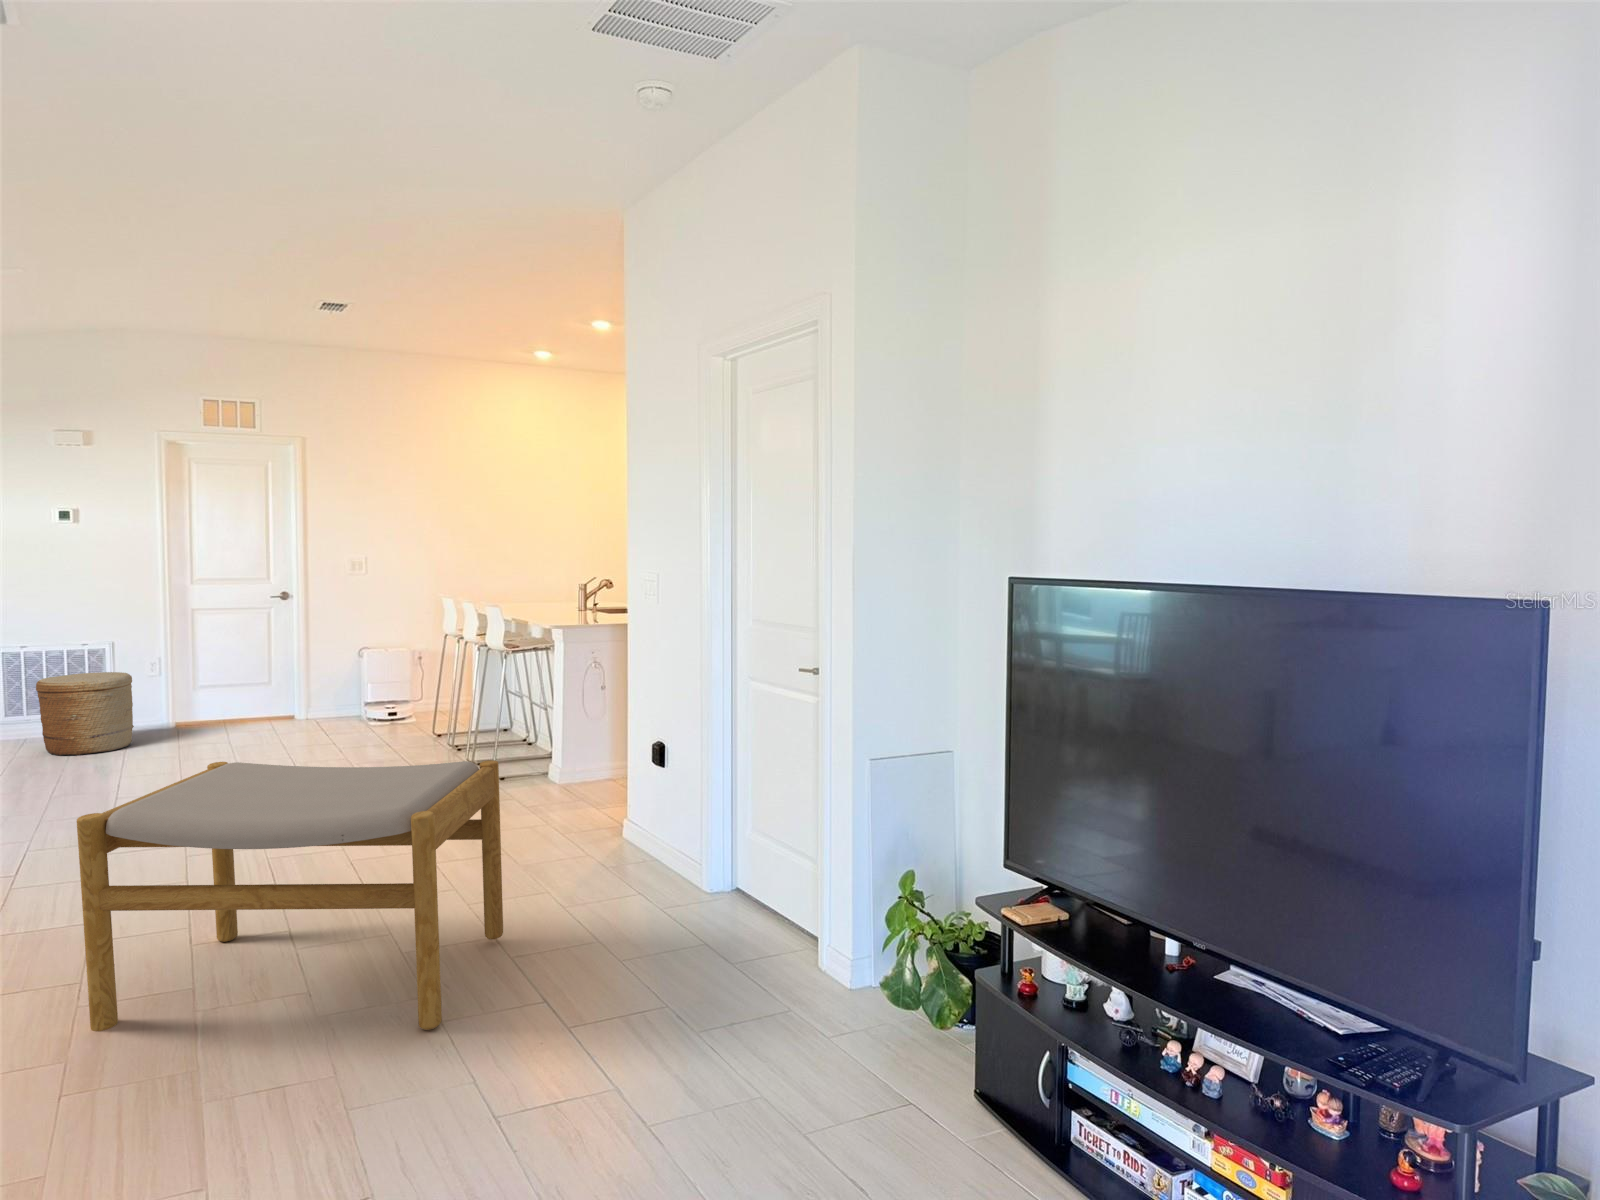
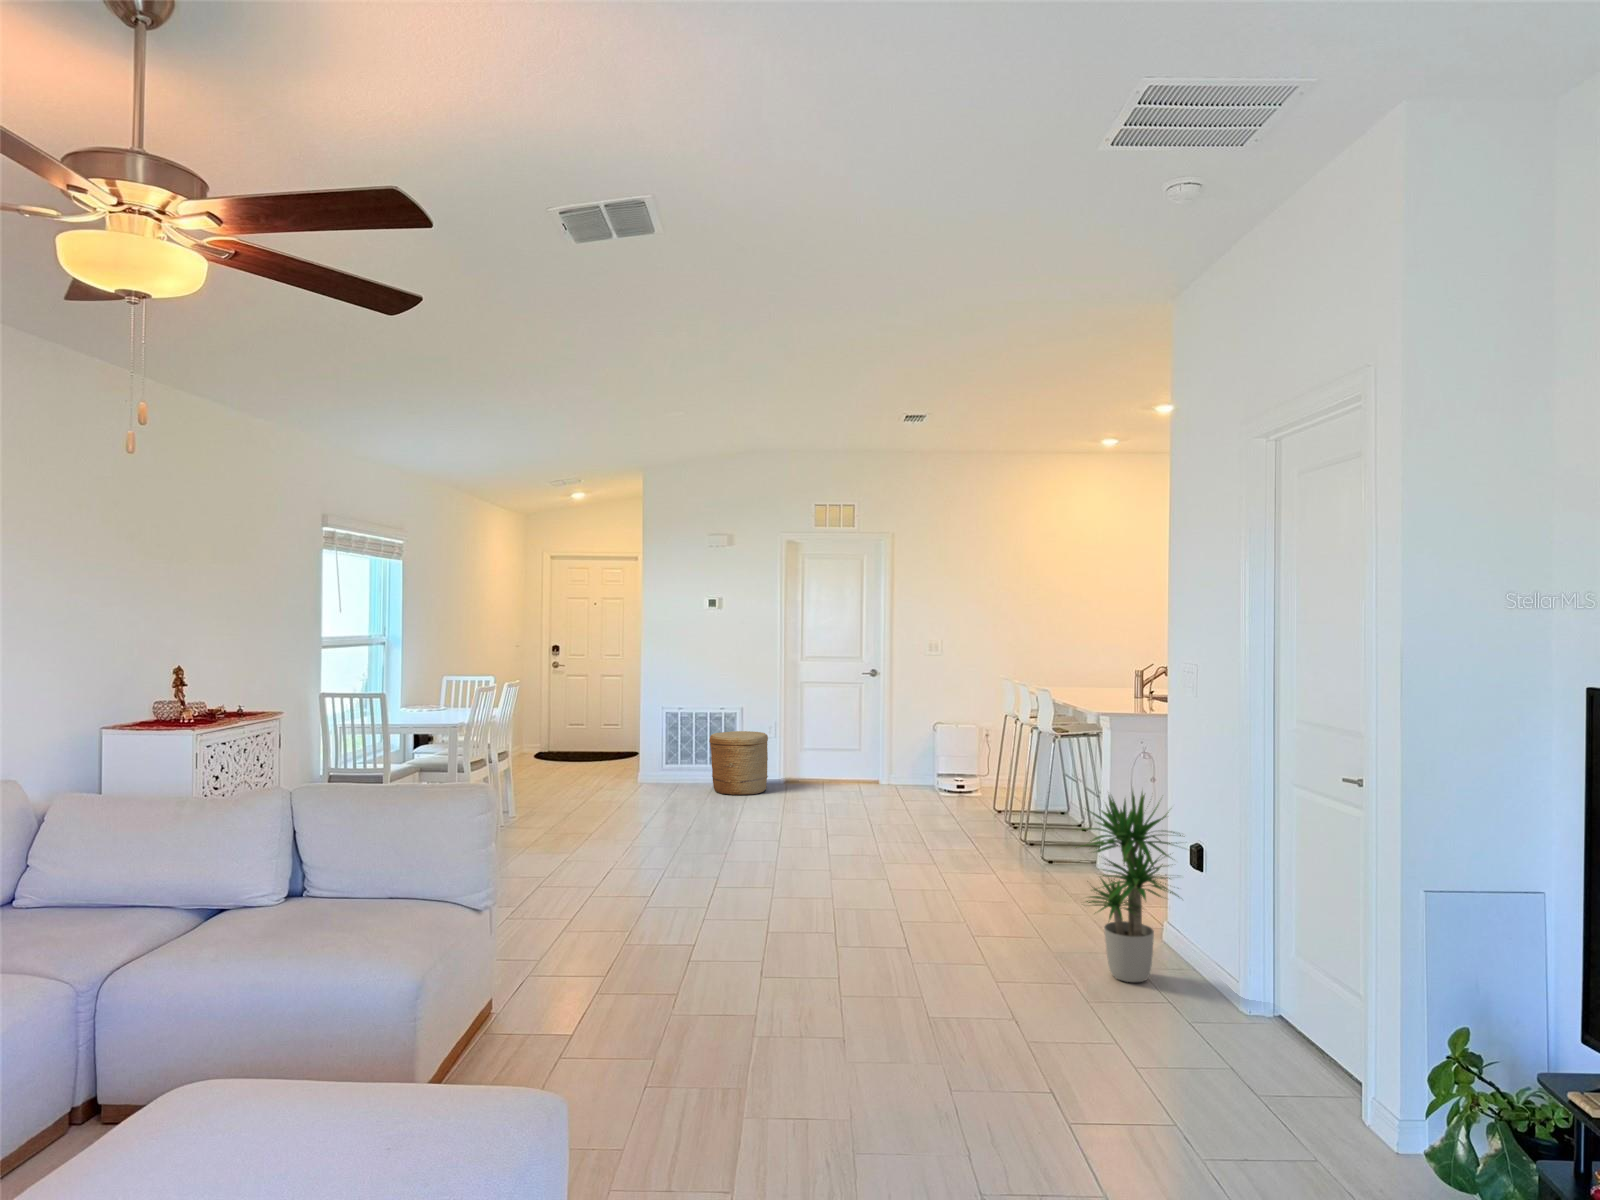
potted plant: none [543,694,658,888] -> present [1076,792,1181,982]
footstool: present [77,760,503,1031] -> none [725,810,1028,1066]

